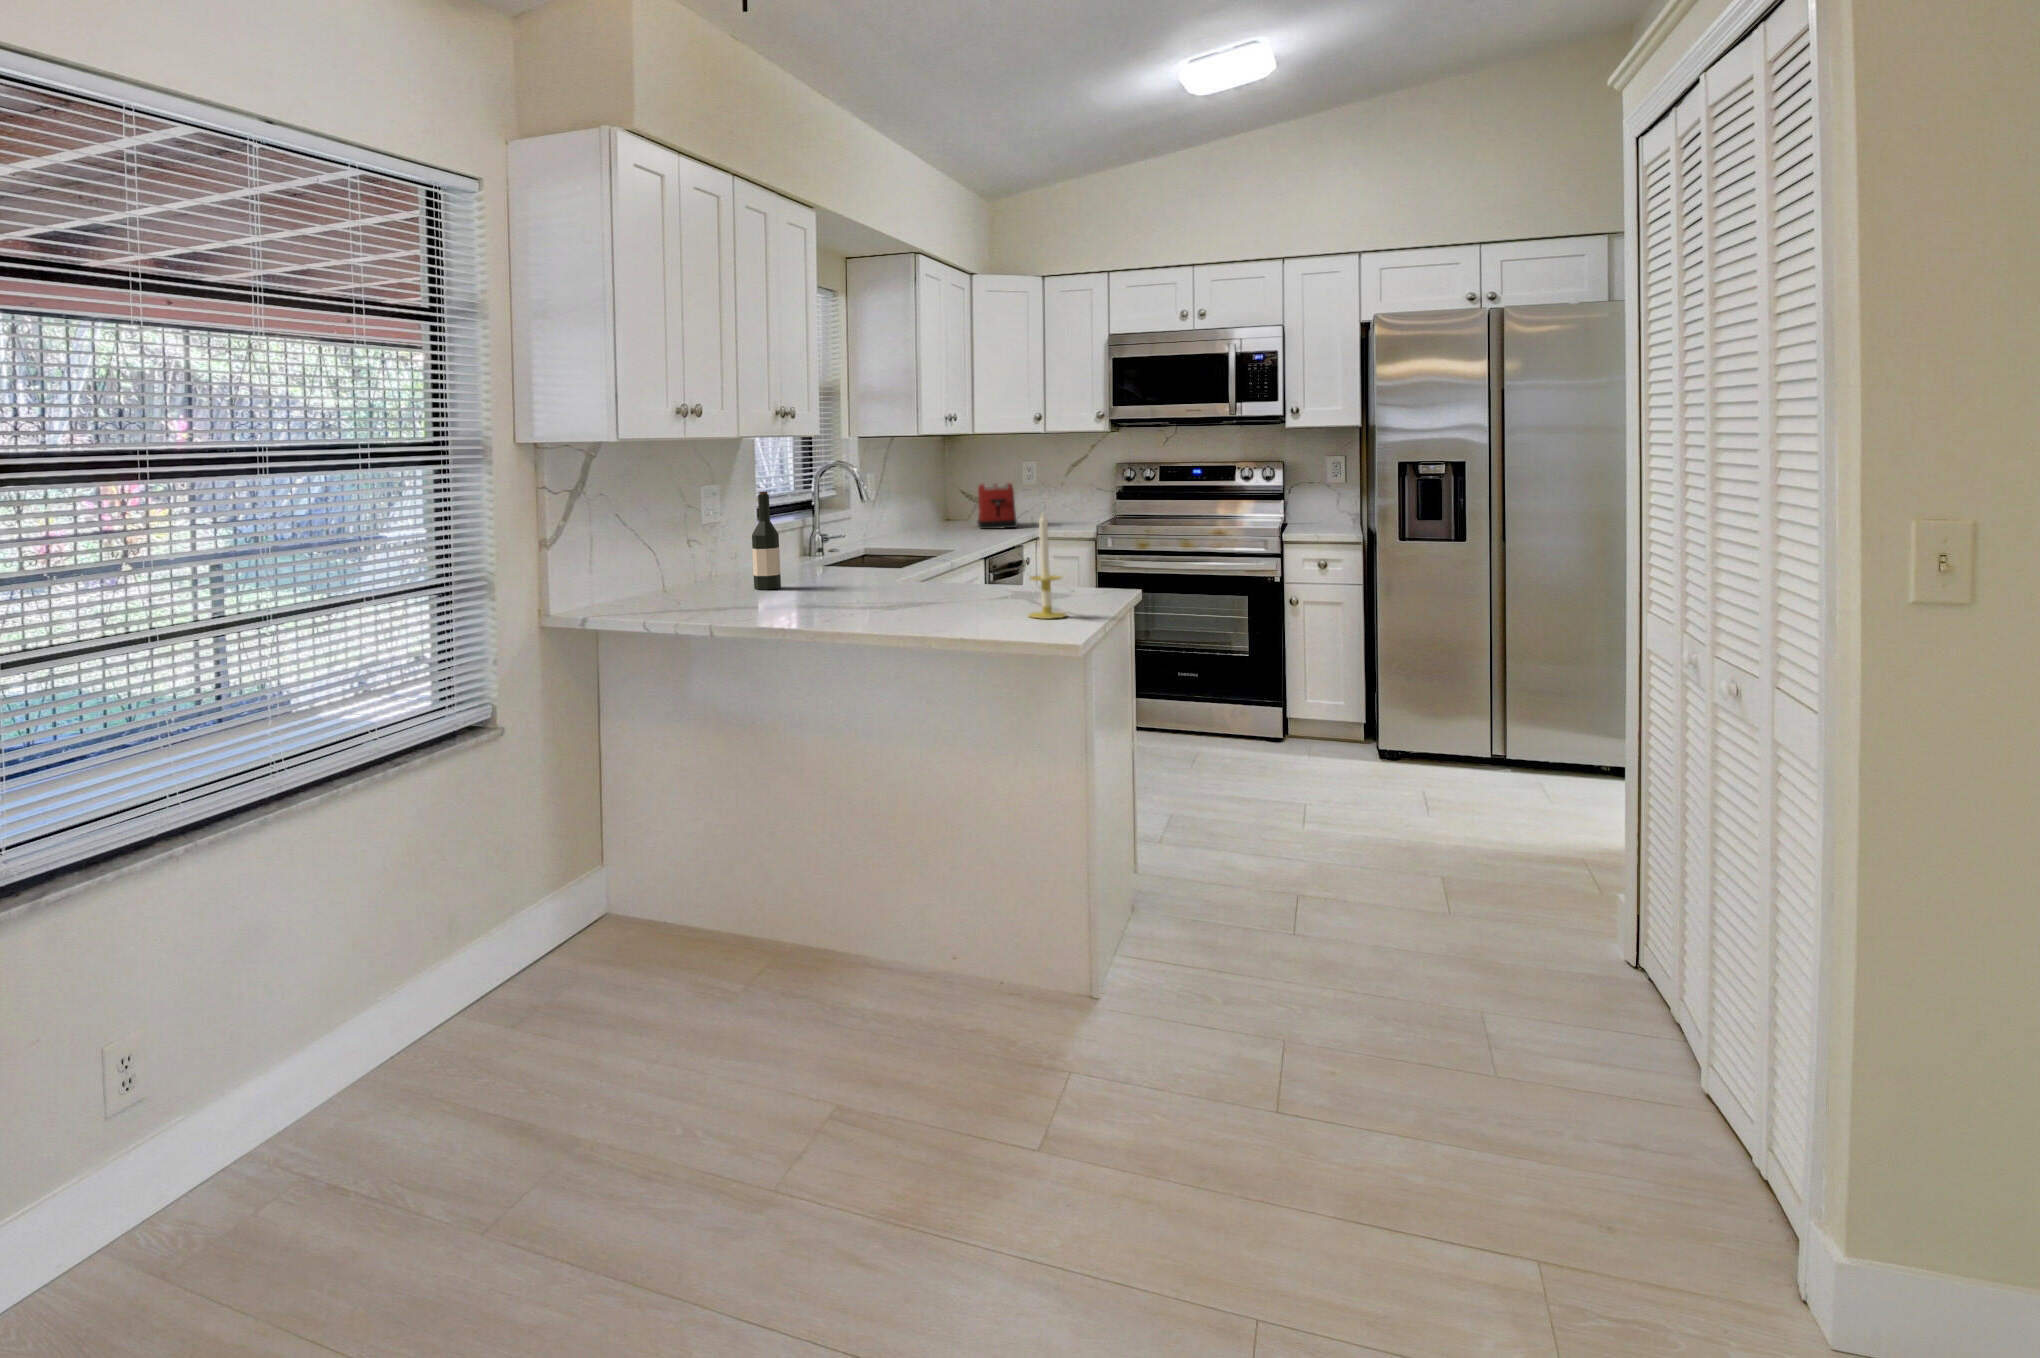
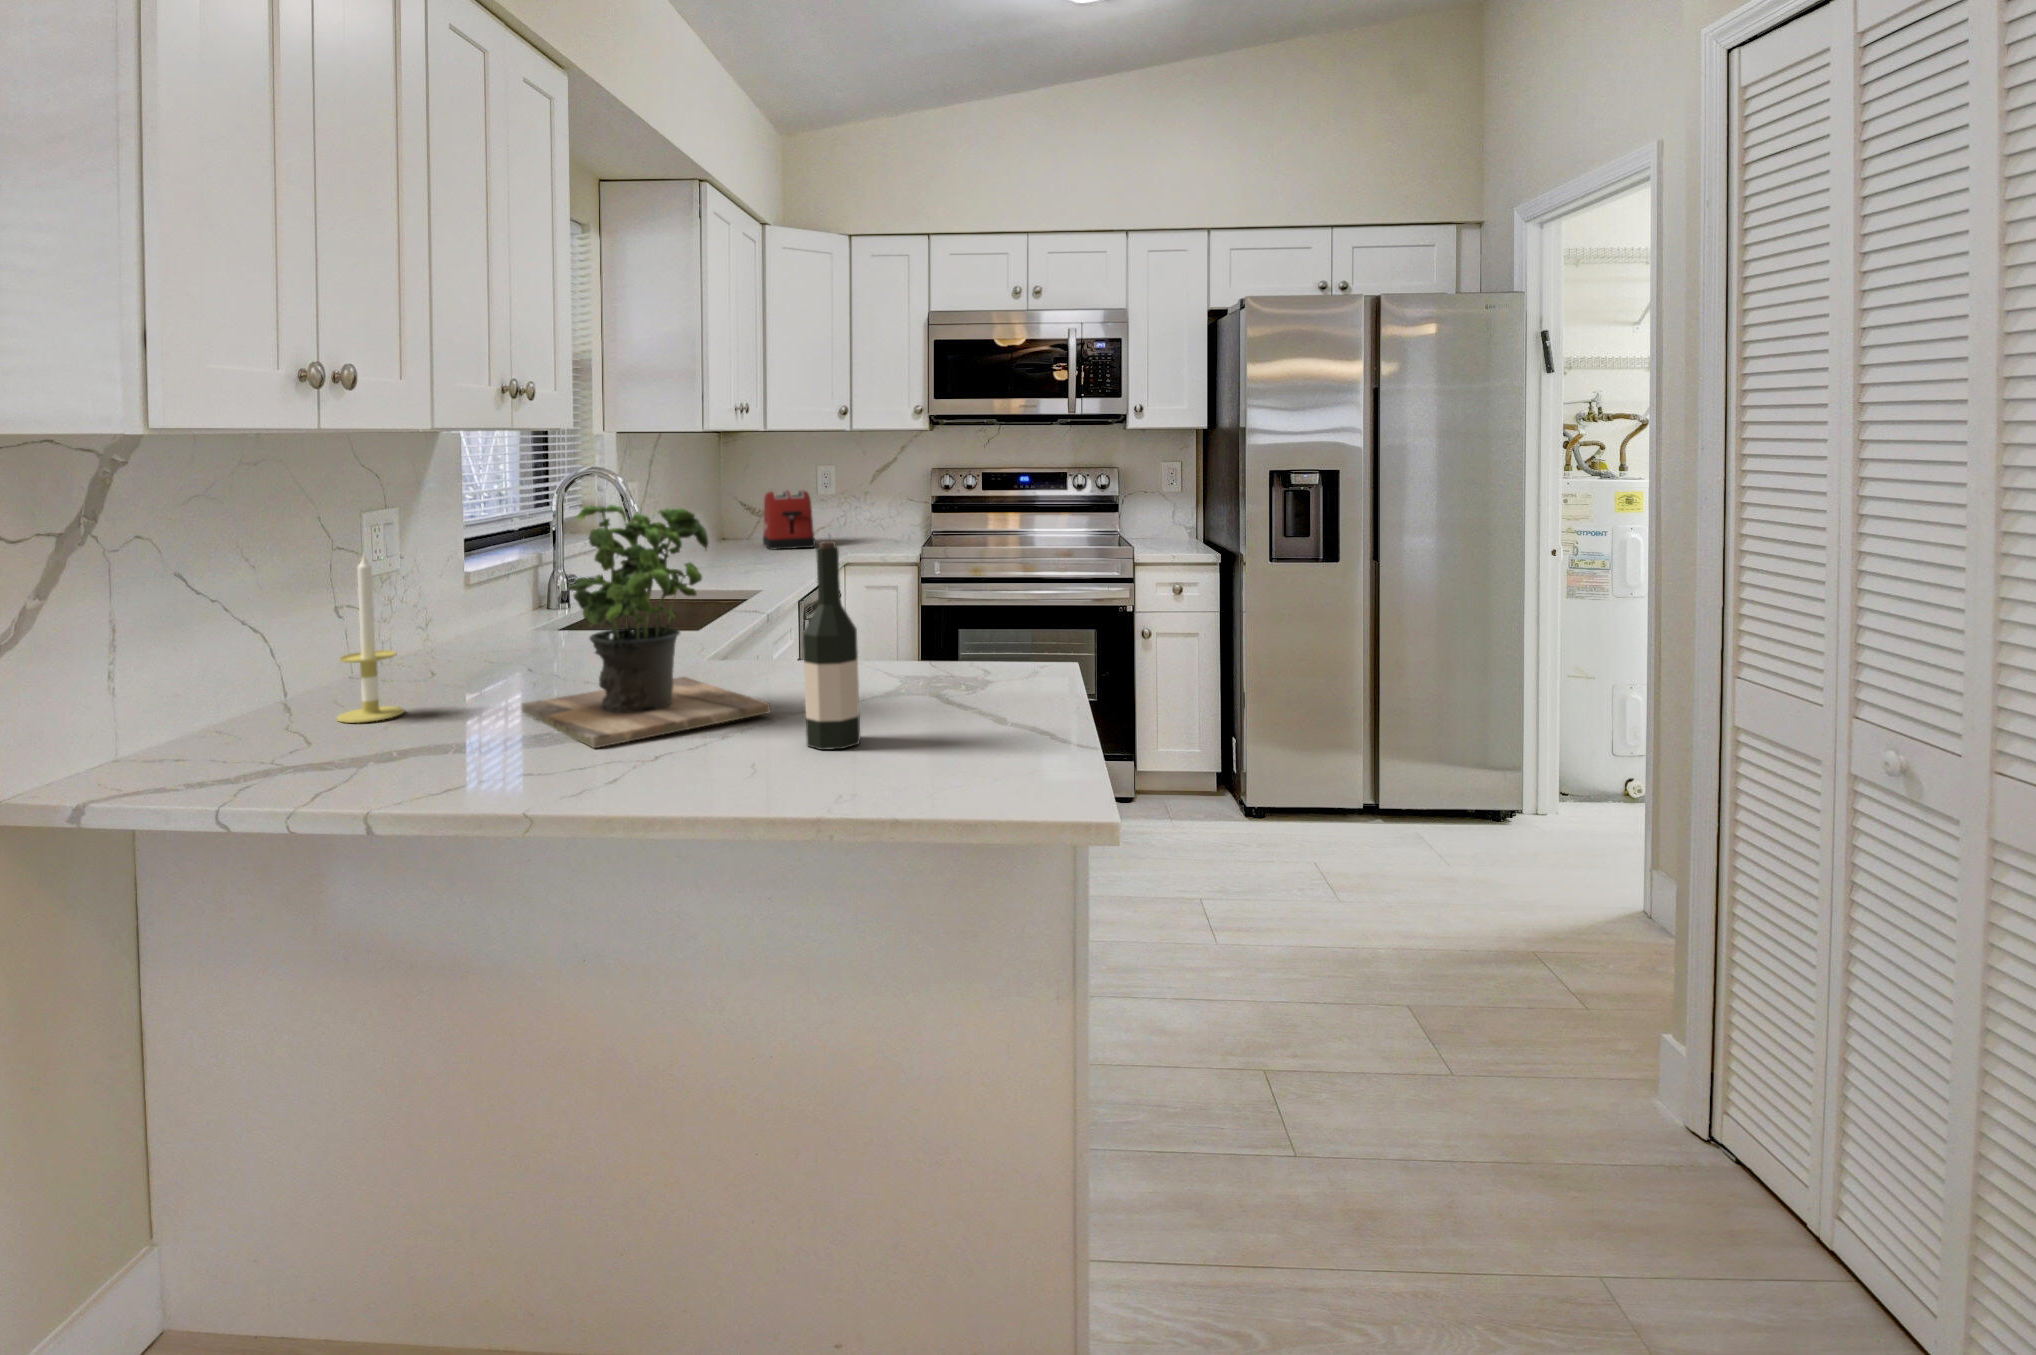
potted plant: none [789,480,930,616] -> present [522,505,770,748]
wine bottle: present [752,491,781,590] -> present [803,541,860,750]
candle: present [1028,512,1066,619] -> present [337,555,404,723]

